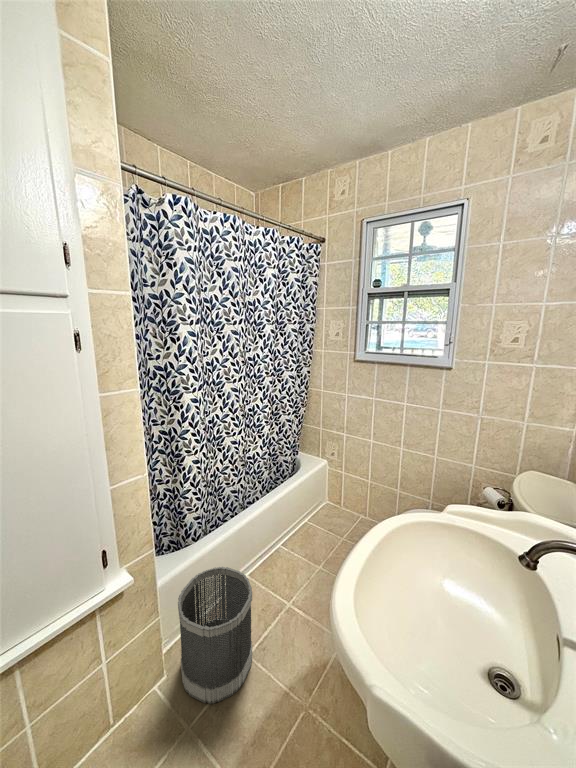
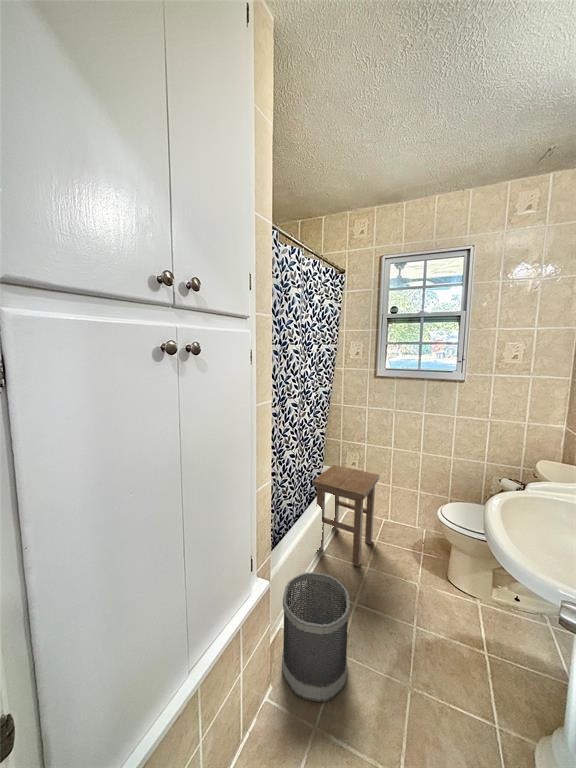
stool: none [270,454,347,565] -> present [313,465,380,566]

